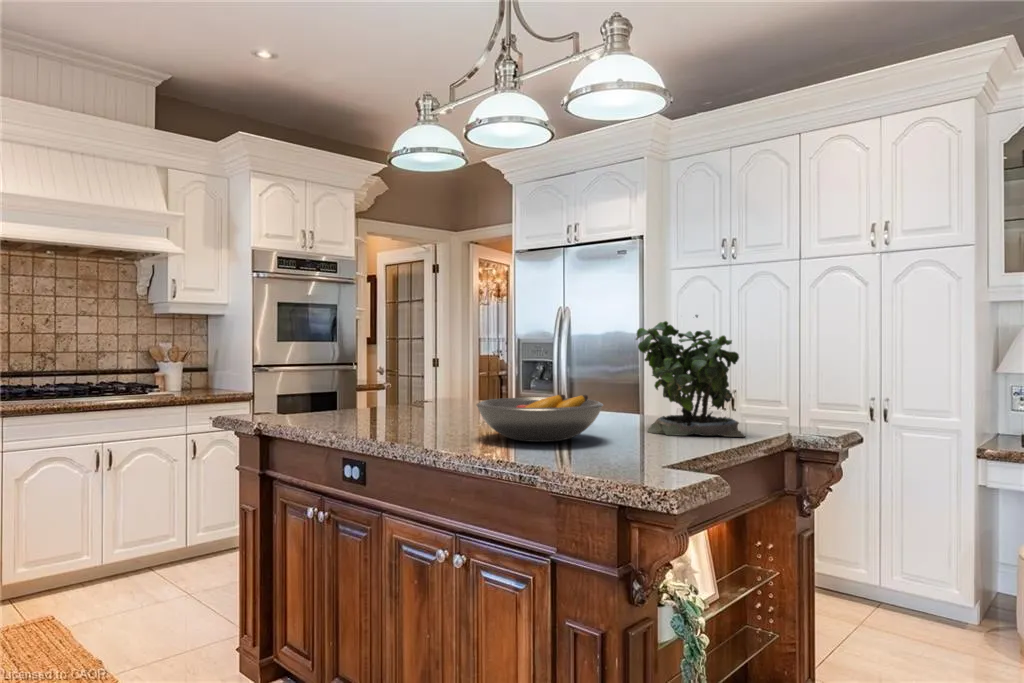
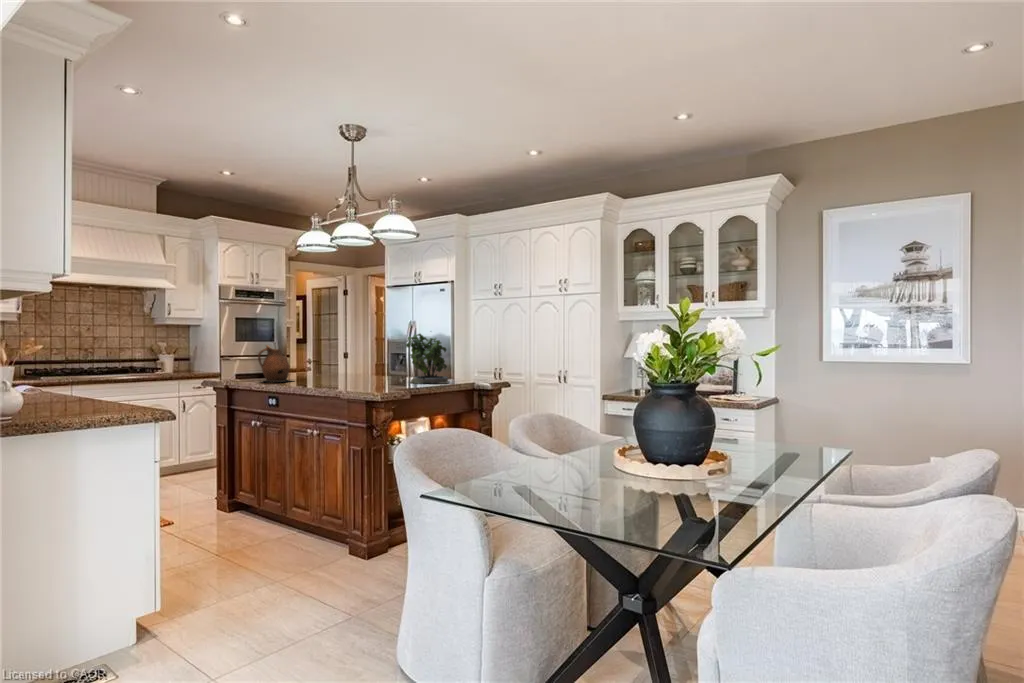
ceramic pitcher: none [320,346,396,428] -> present [258,346,290,382]
fruit bowl: present [476,394,603,442] -> none [327,365,383,385]

